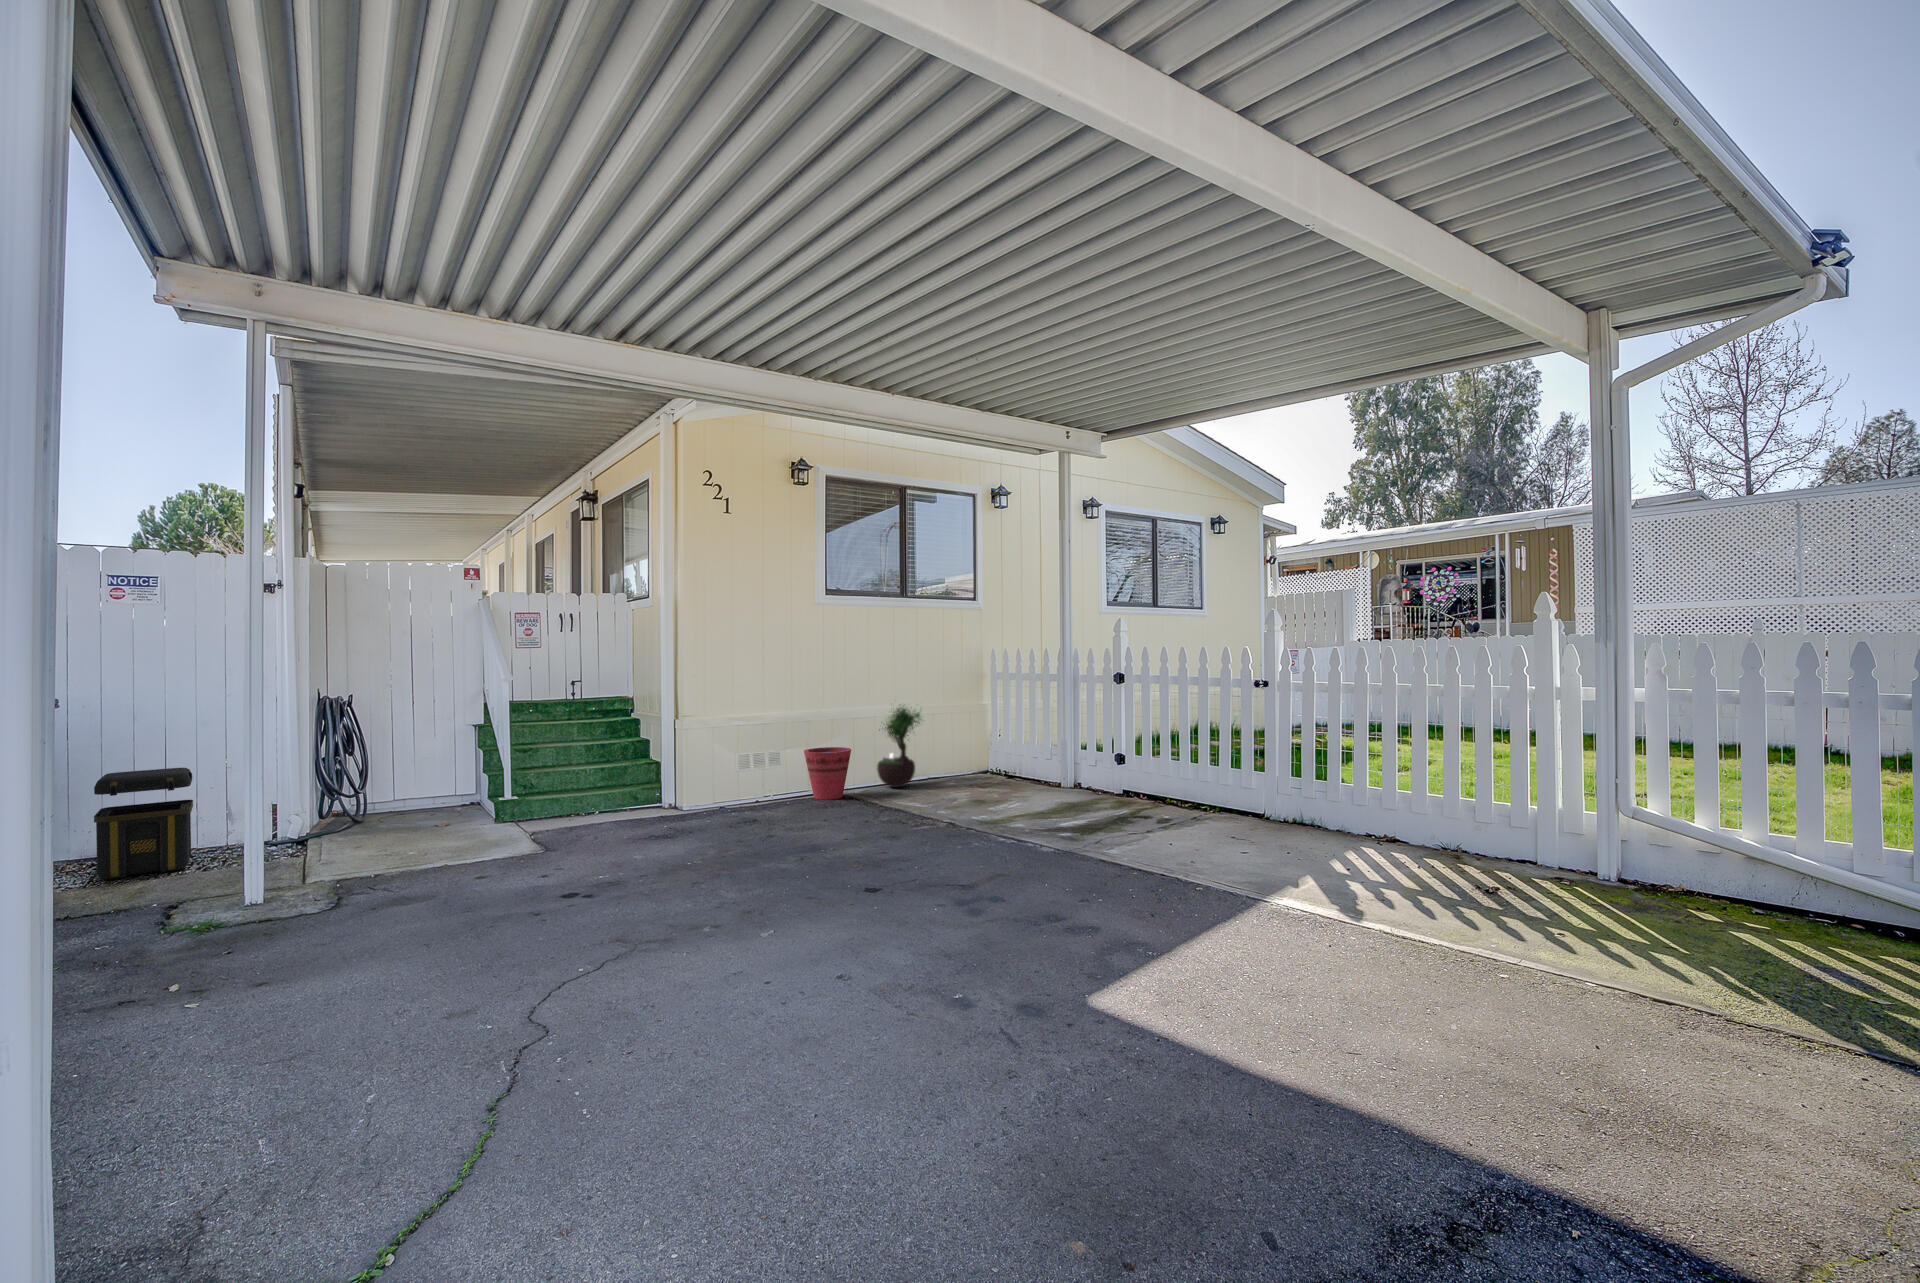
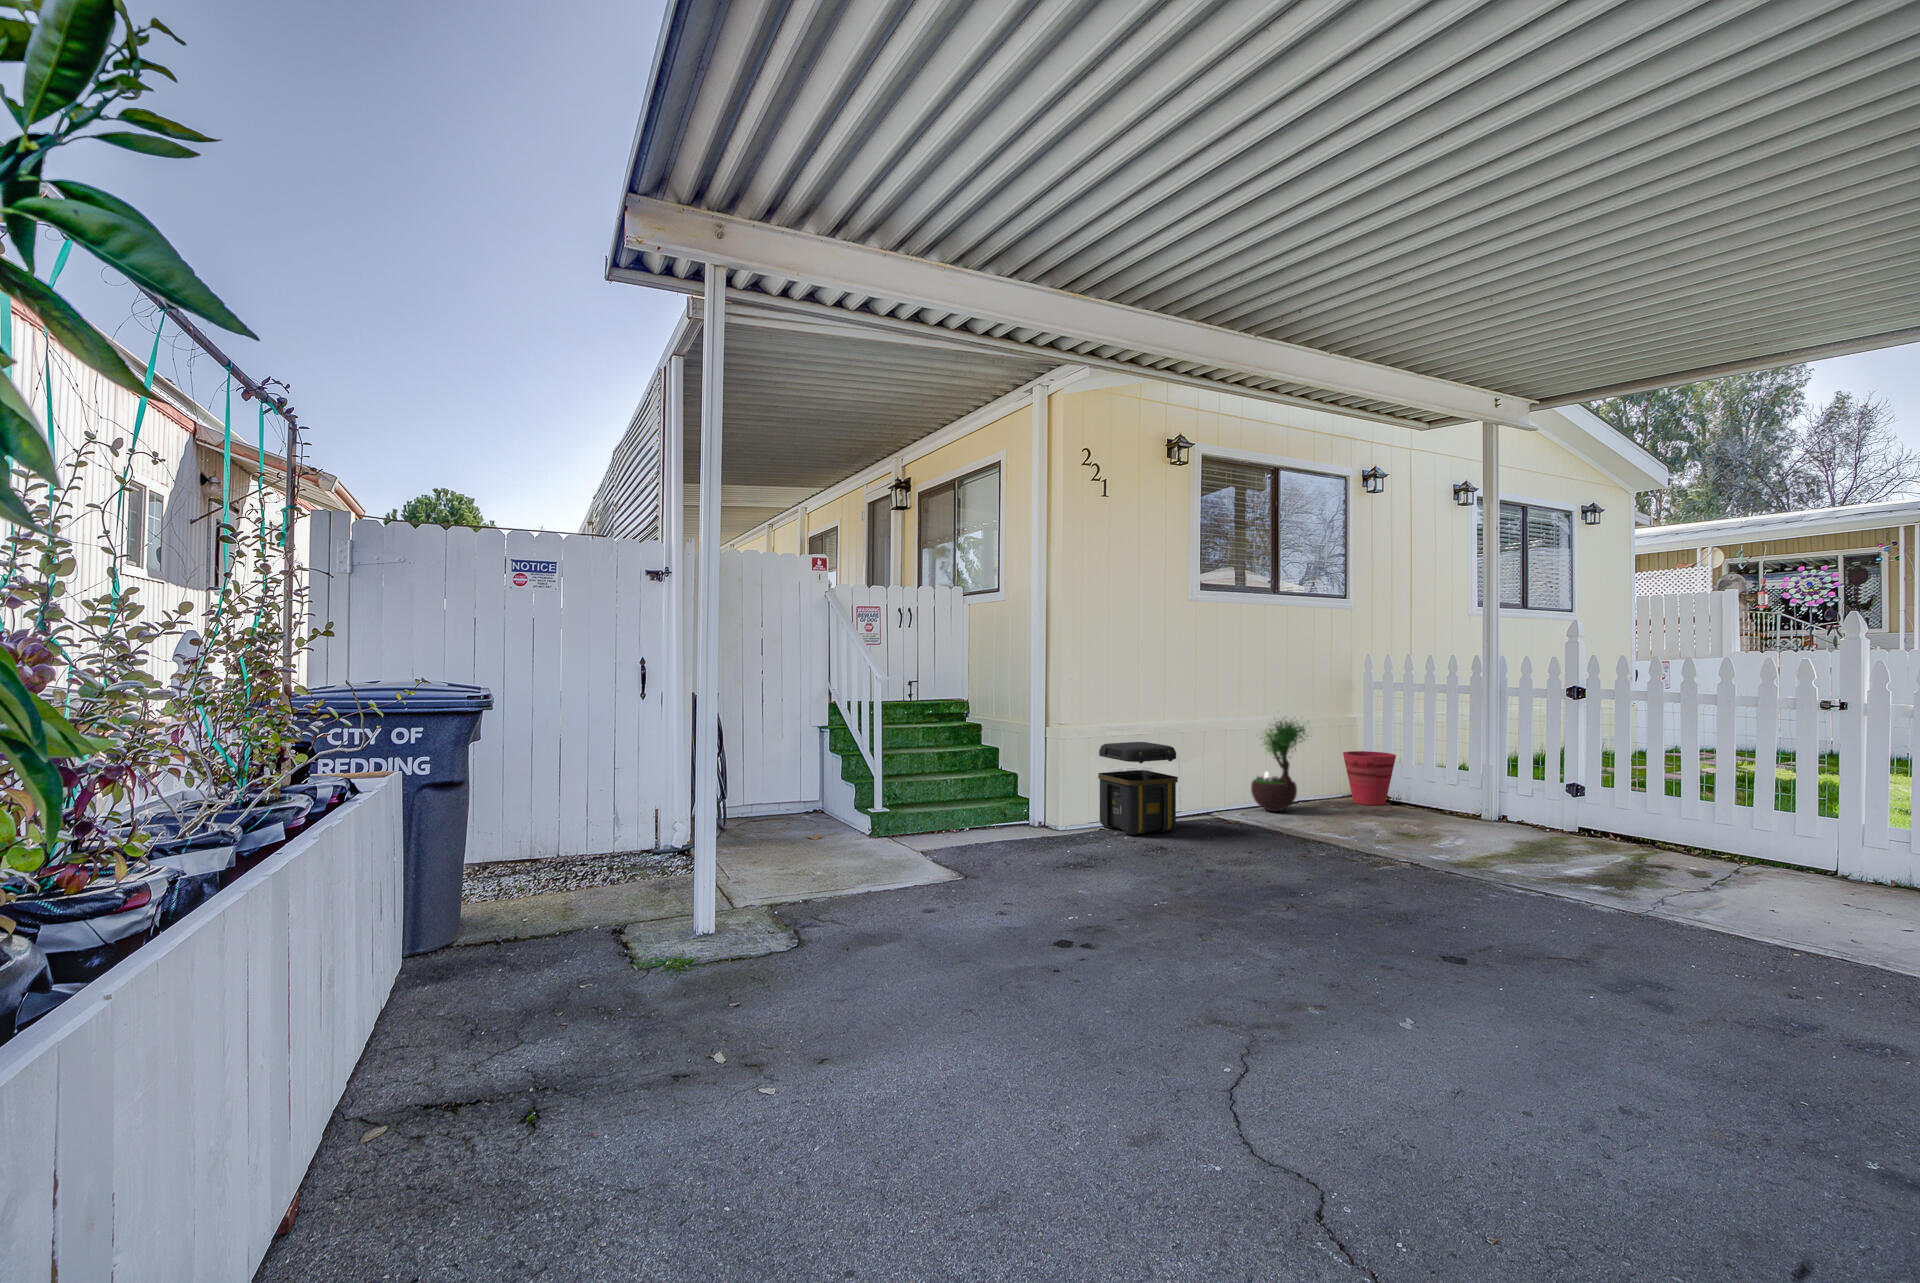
bucket: present [804,747,851,800] -> present [1343,751,1396,805]
toolbox: present [94,768,193,879] -> present [1098,742,1178,835]

